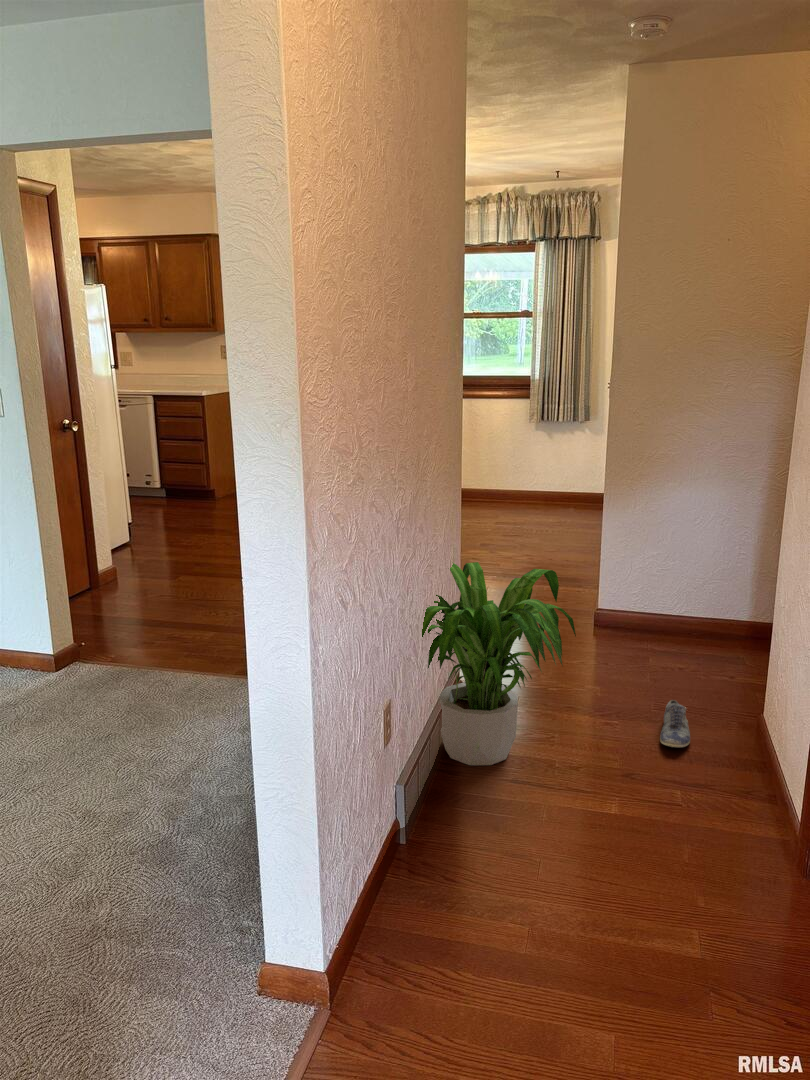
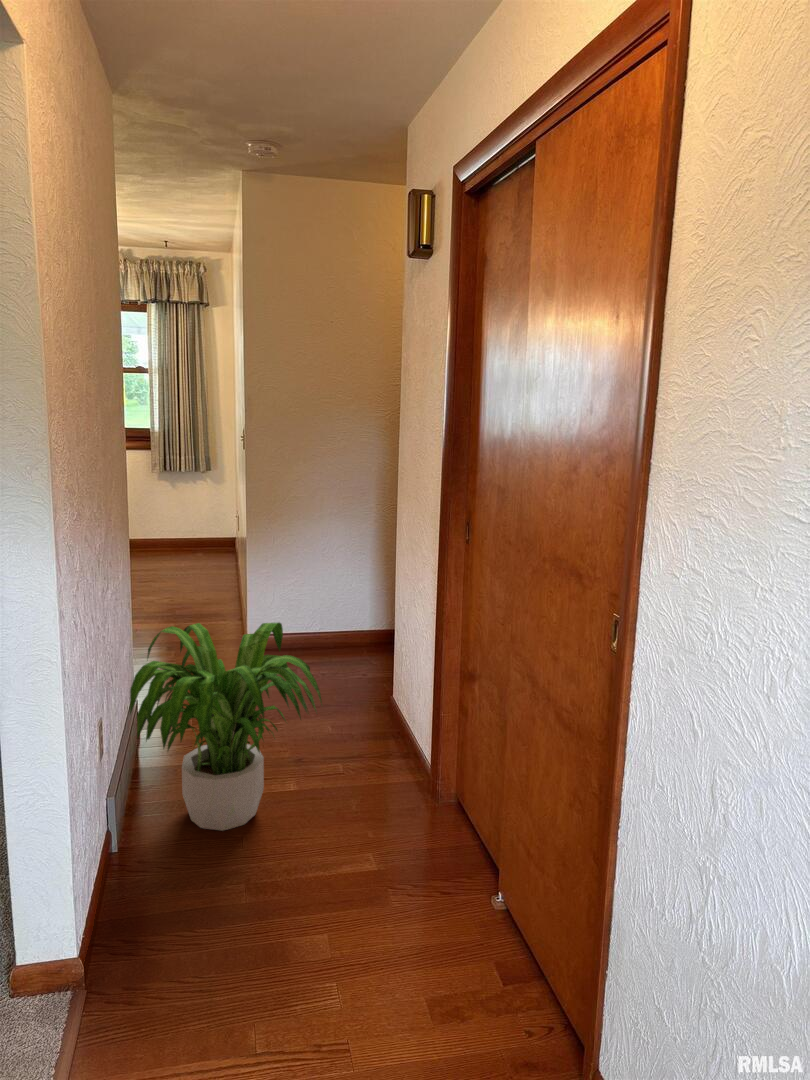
shoe: present [660,700,690,747] -> none [372,721,403,764]

